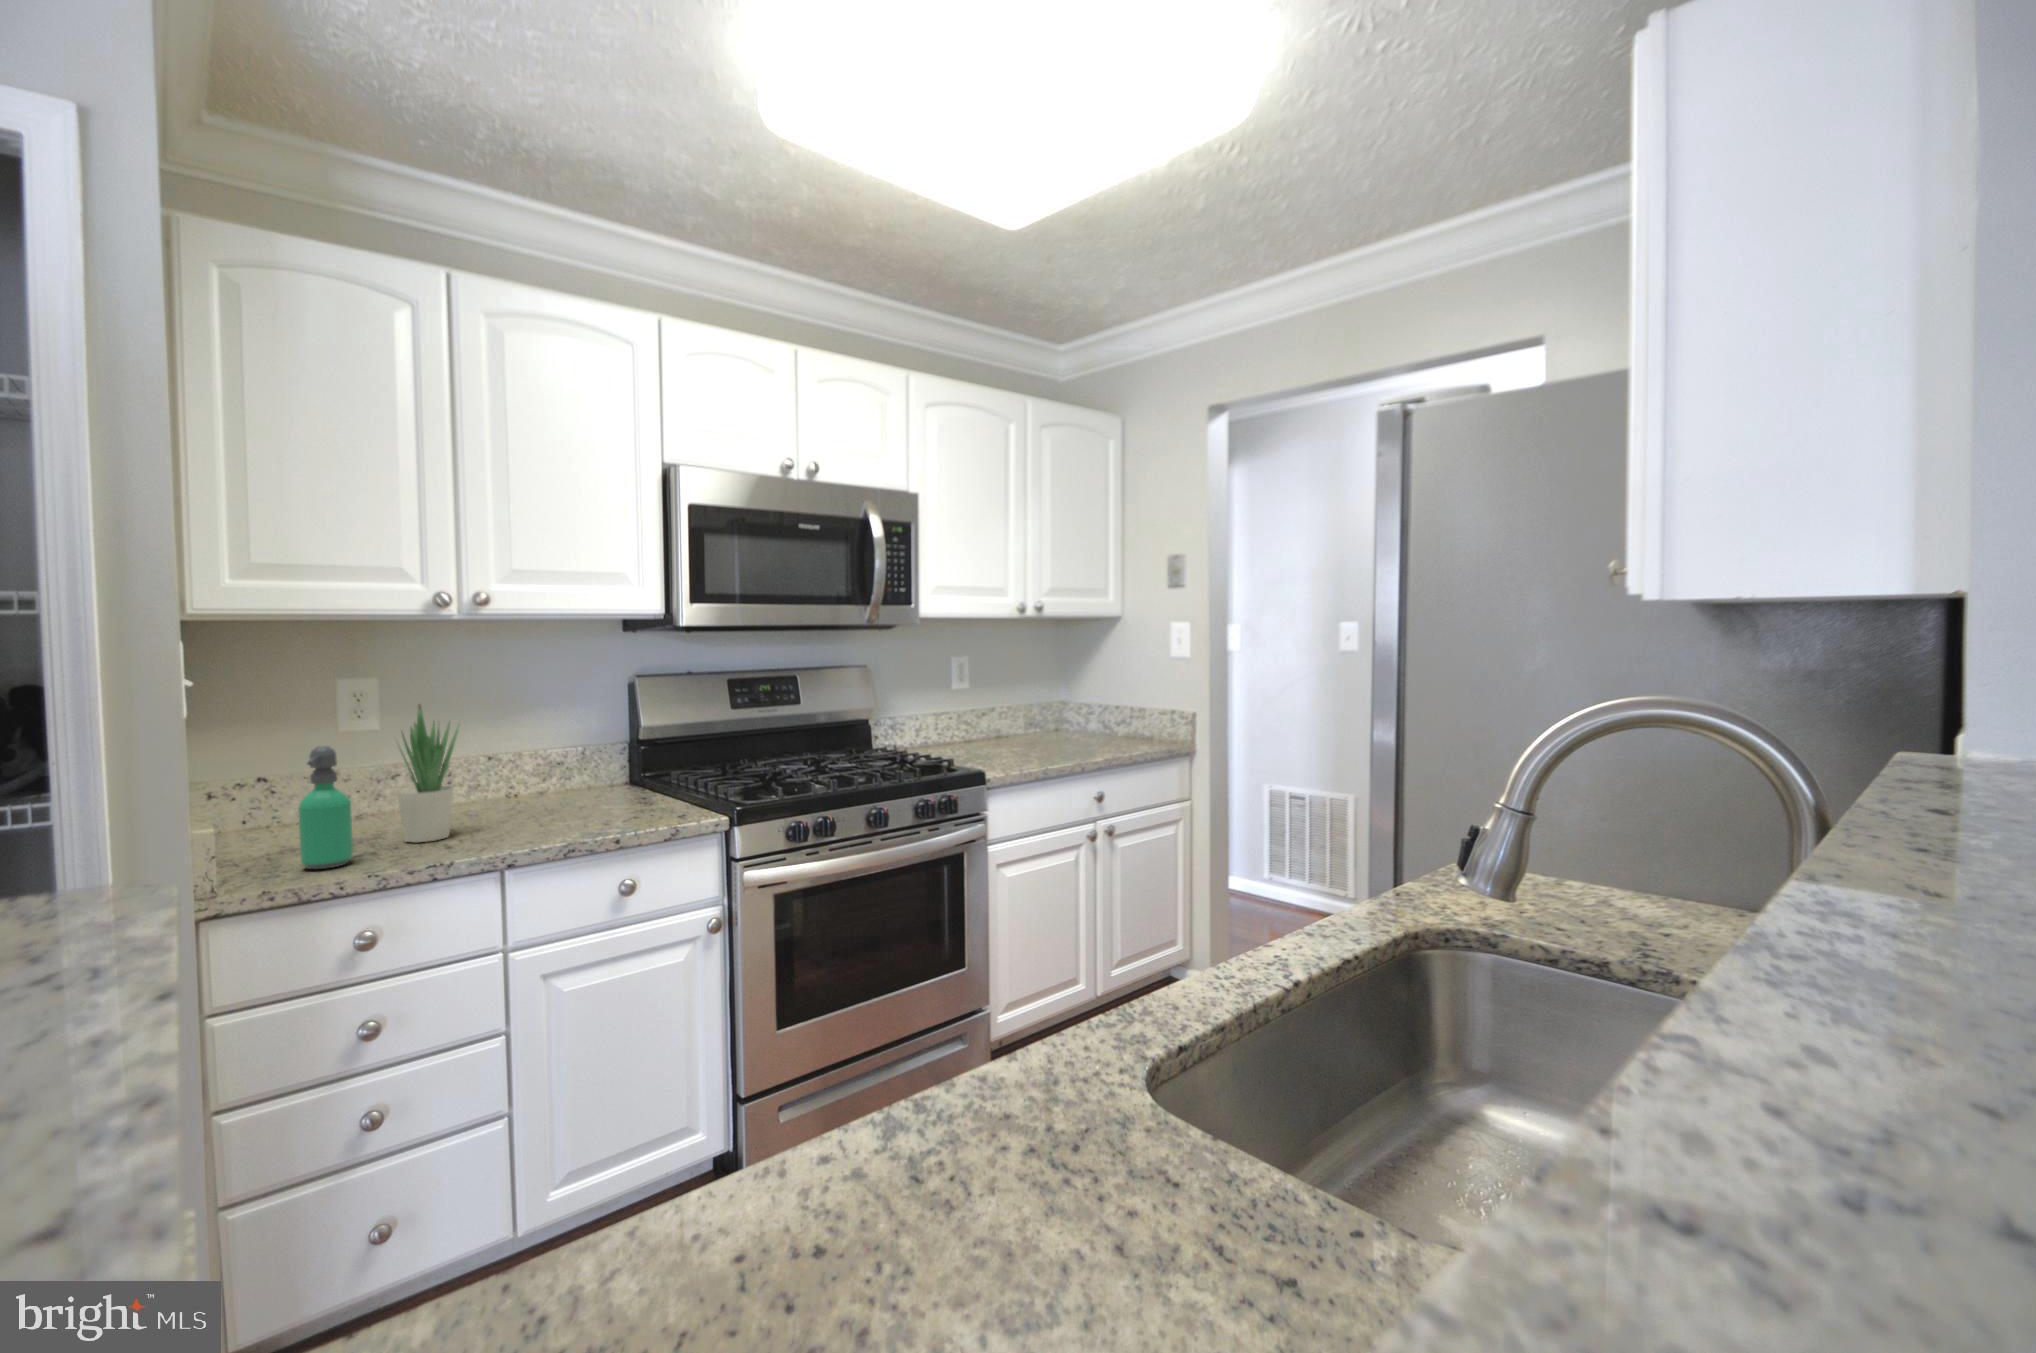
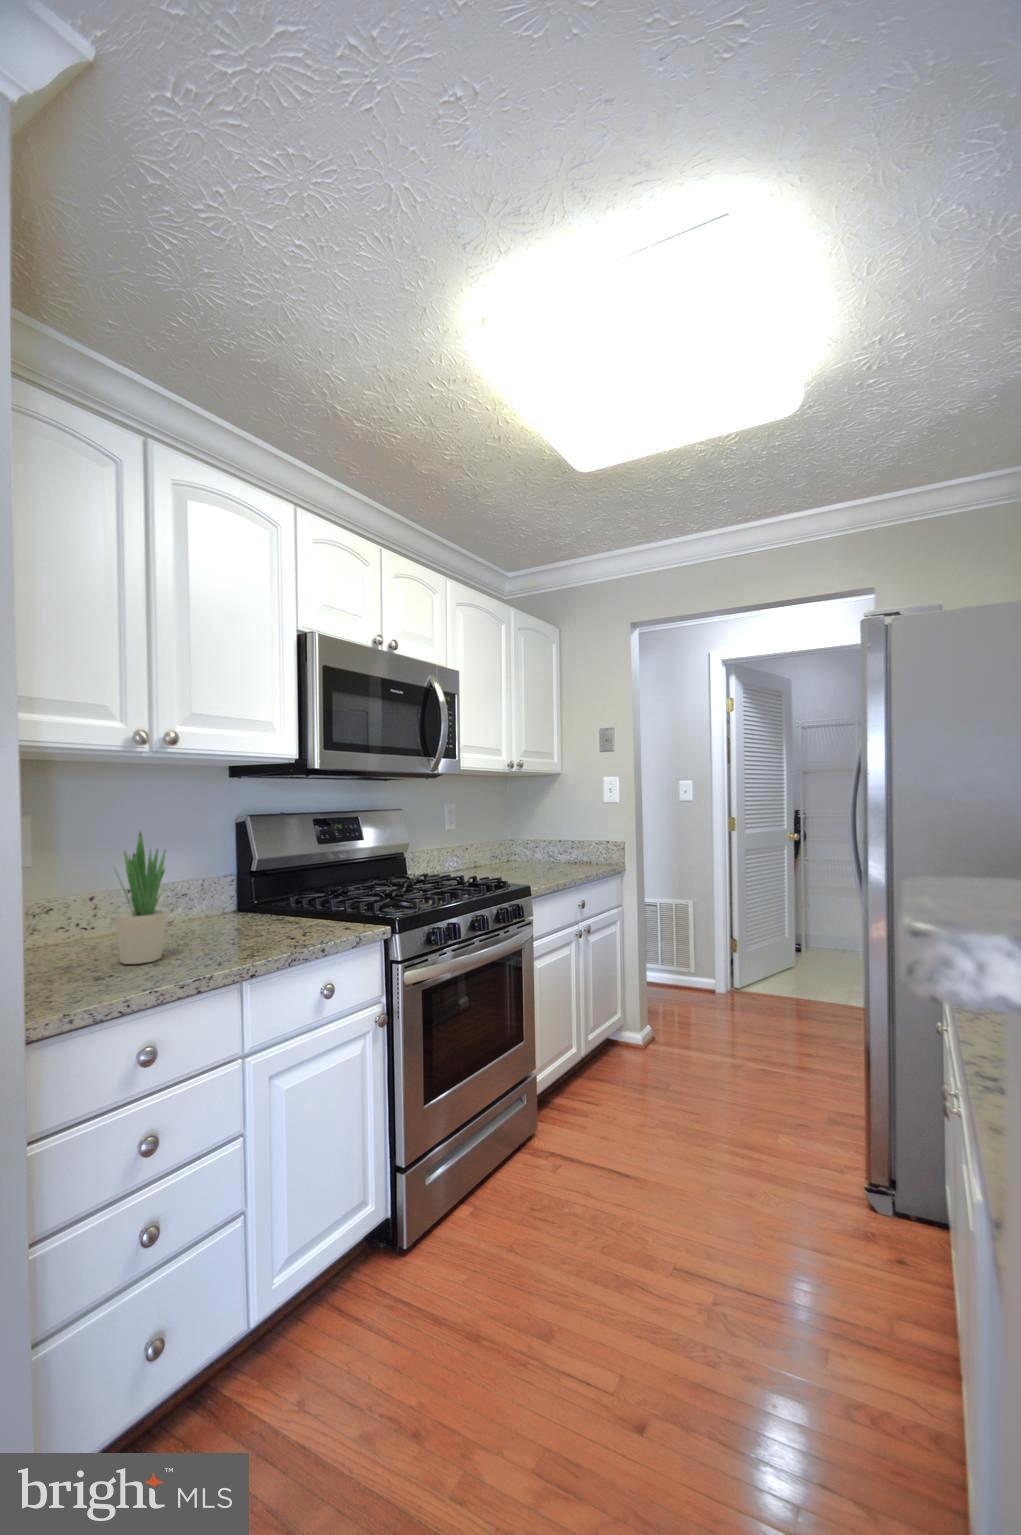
soap dispenser: present [299,746,353,869] -> none [63,869,111,992]

